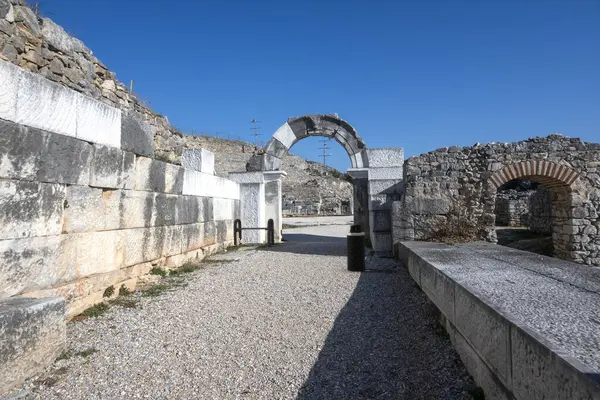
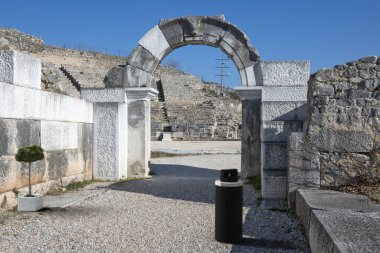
potted tree: none [203,214,223,261] -> present [15,144,45,211]
bench: present [233,219,274,247] -> none [80,148,135,186]

